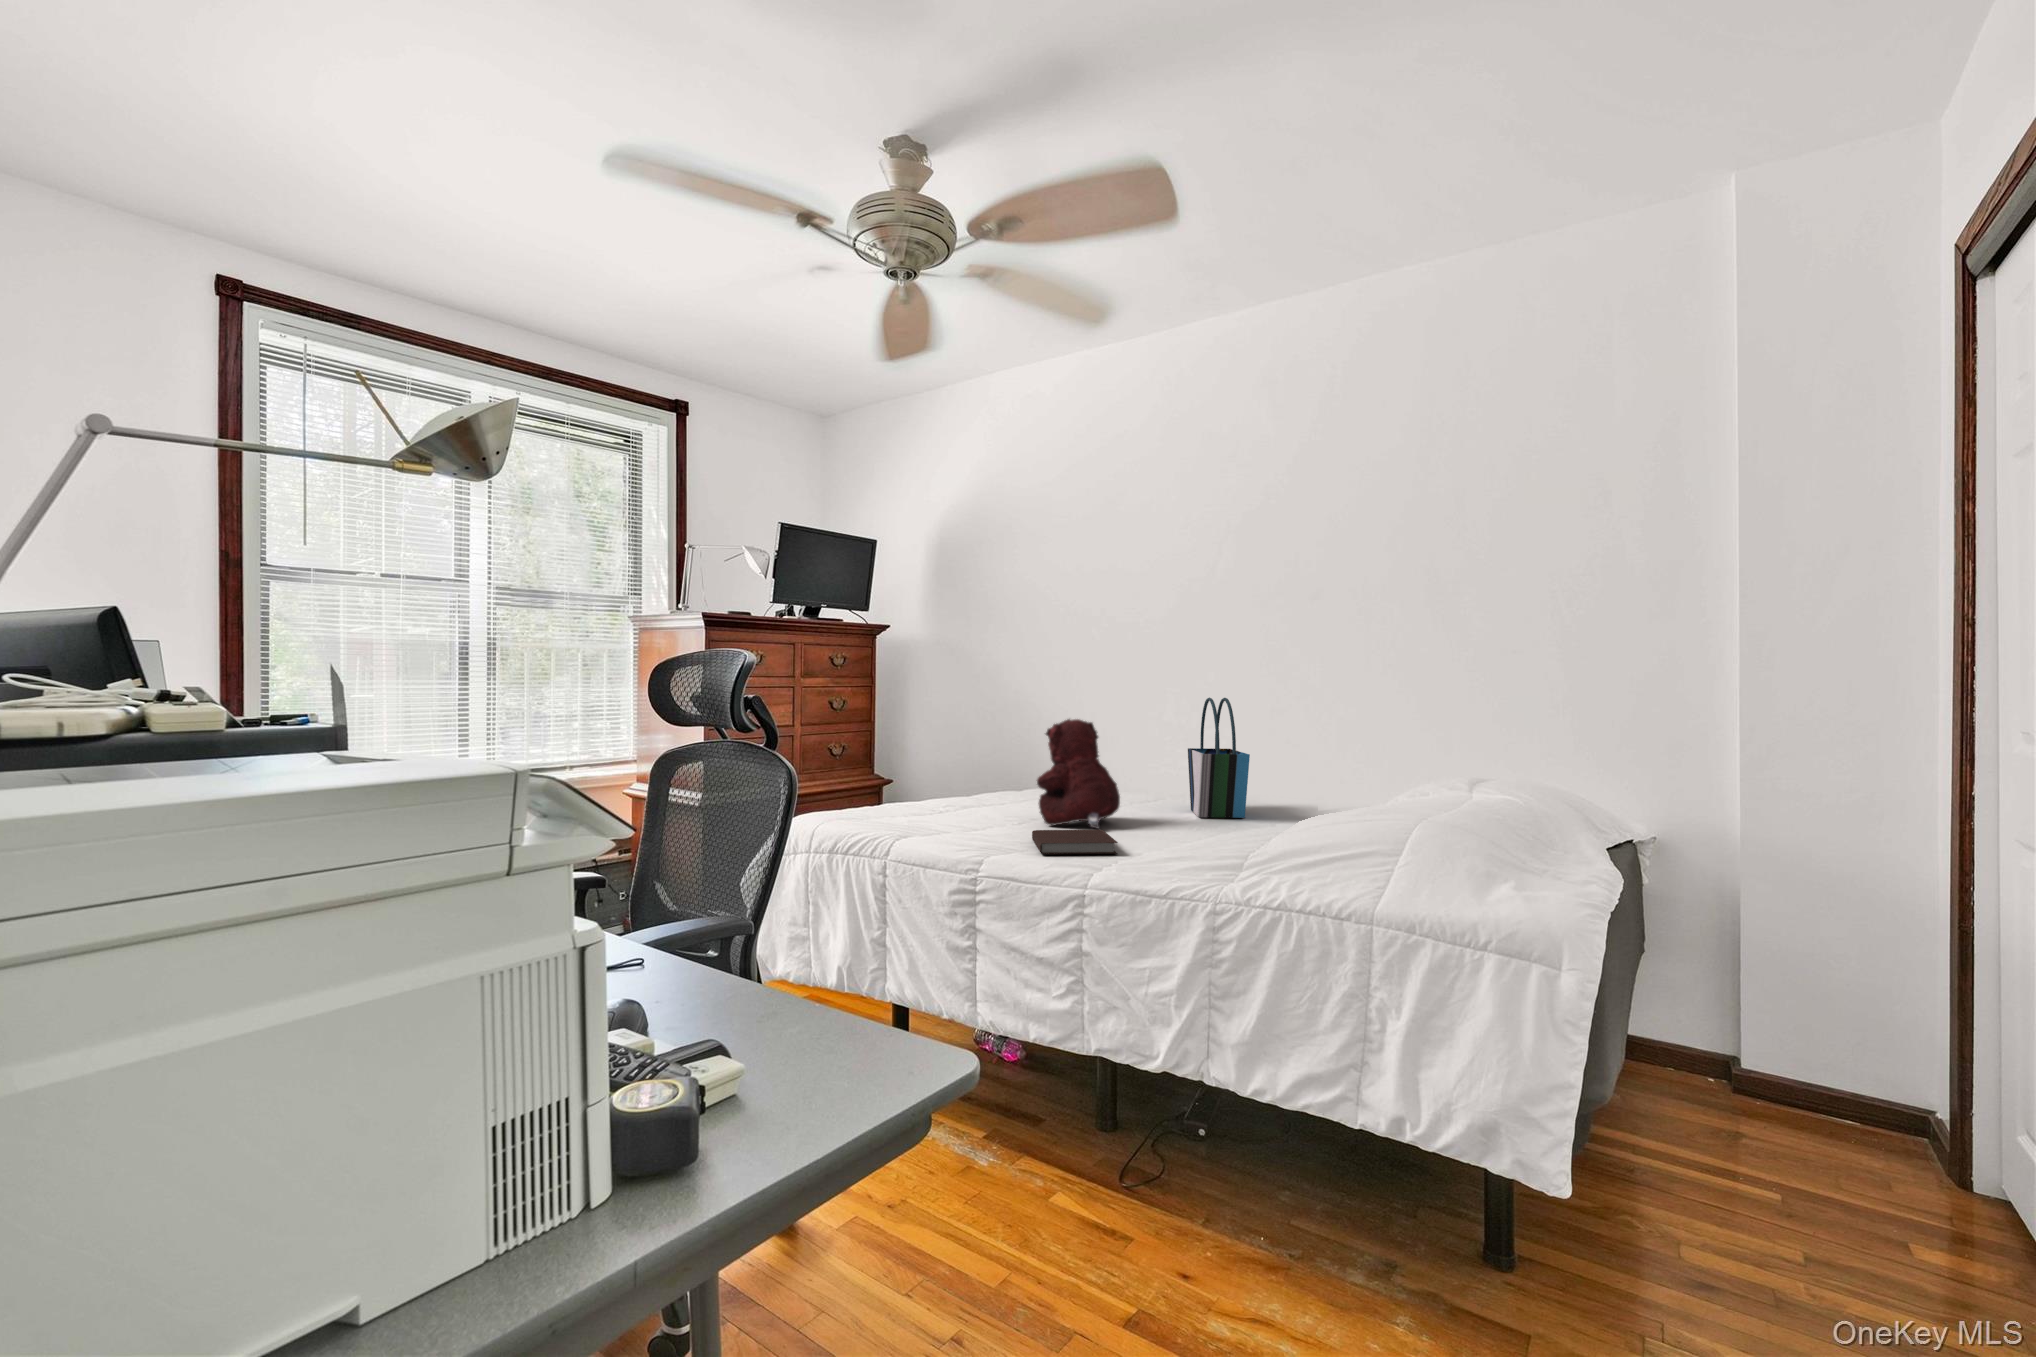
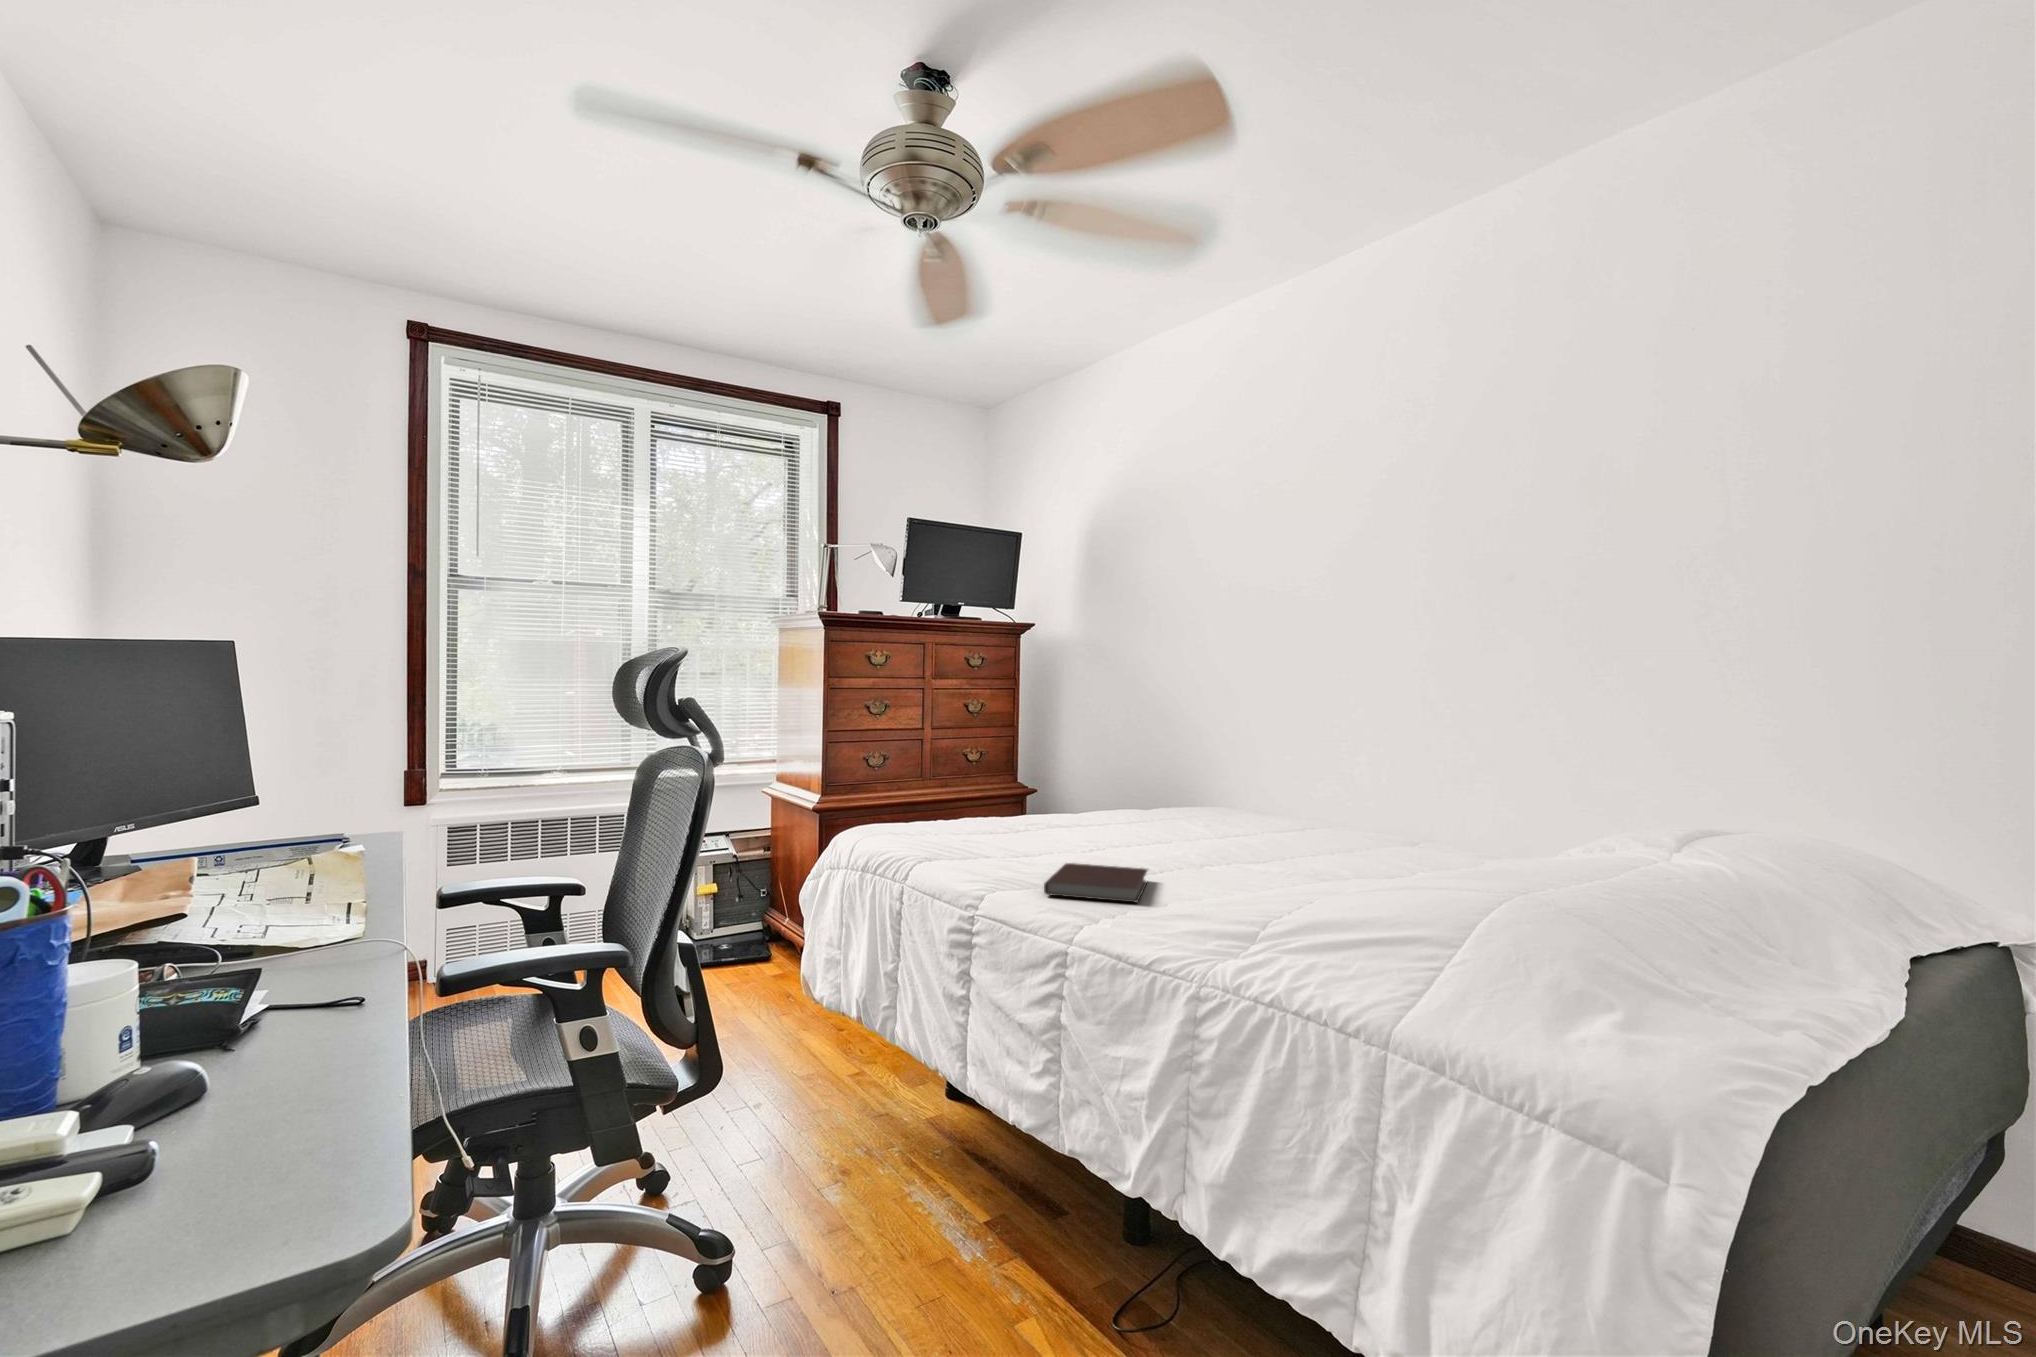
tote bag: present [1188,698,1250,818] -> none [1306,713,1368,865]
teddy bear: present [1037,719,1120,829] -> none [1097,732,1197,866]

